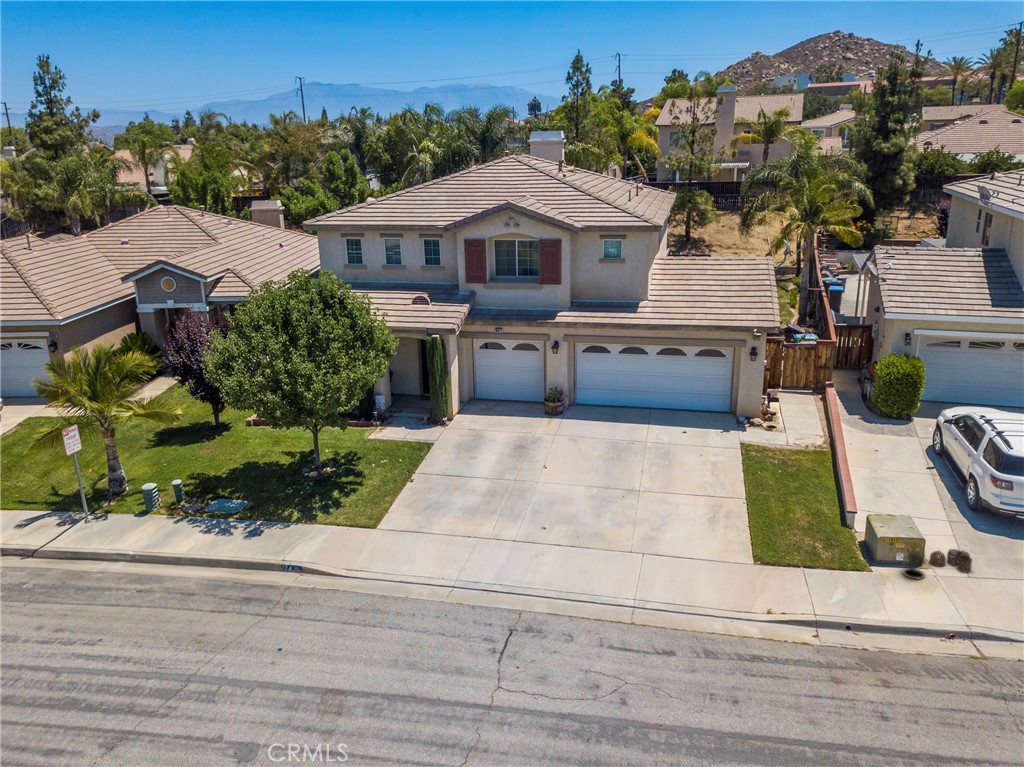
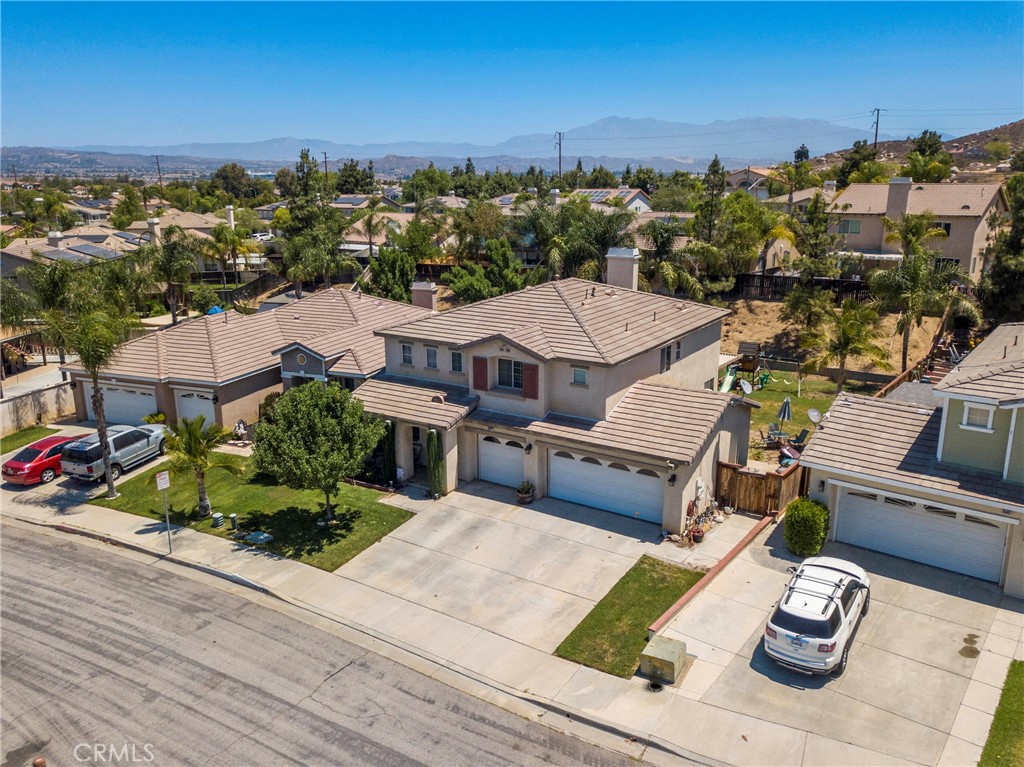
woven basket: present [929,549,972,572] -> none [677,672,712,695]

